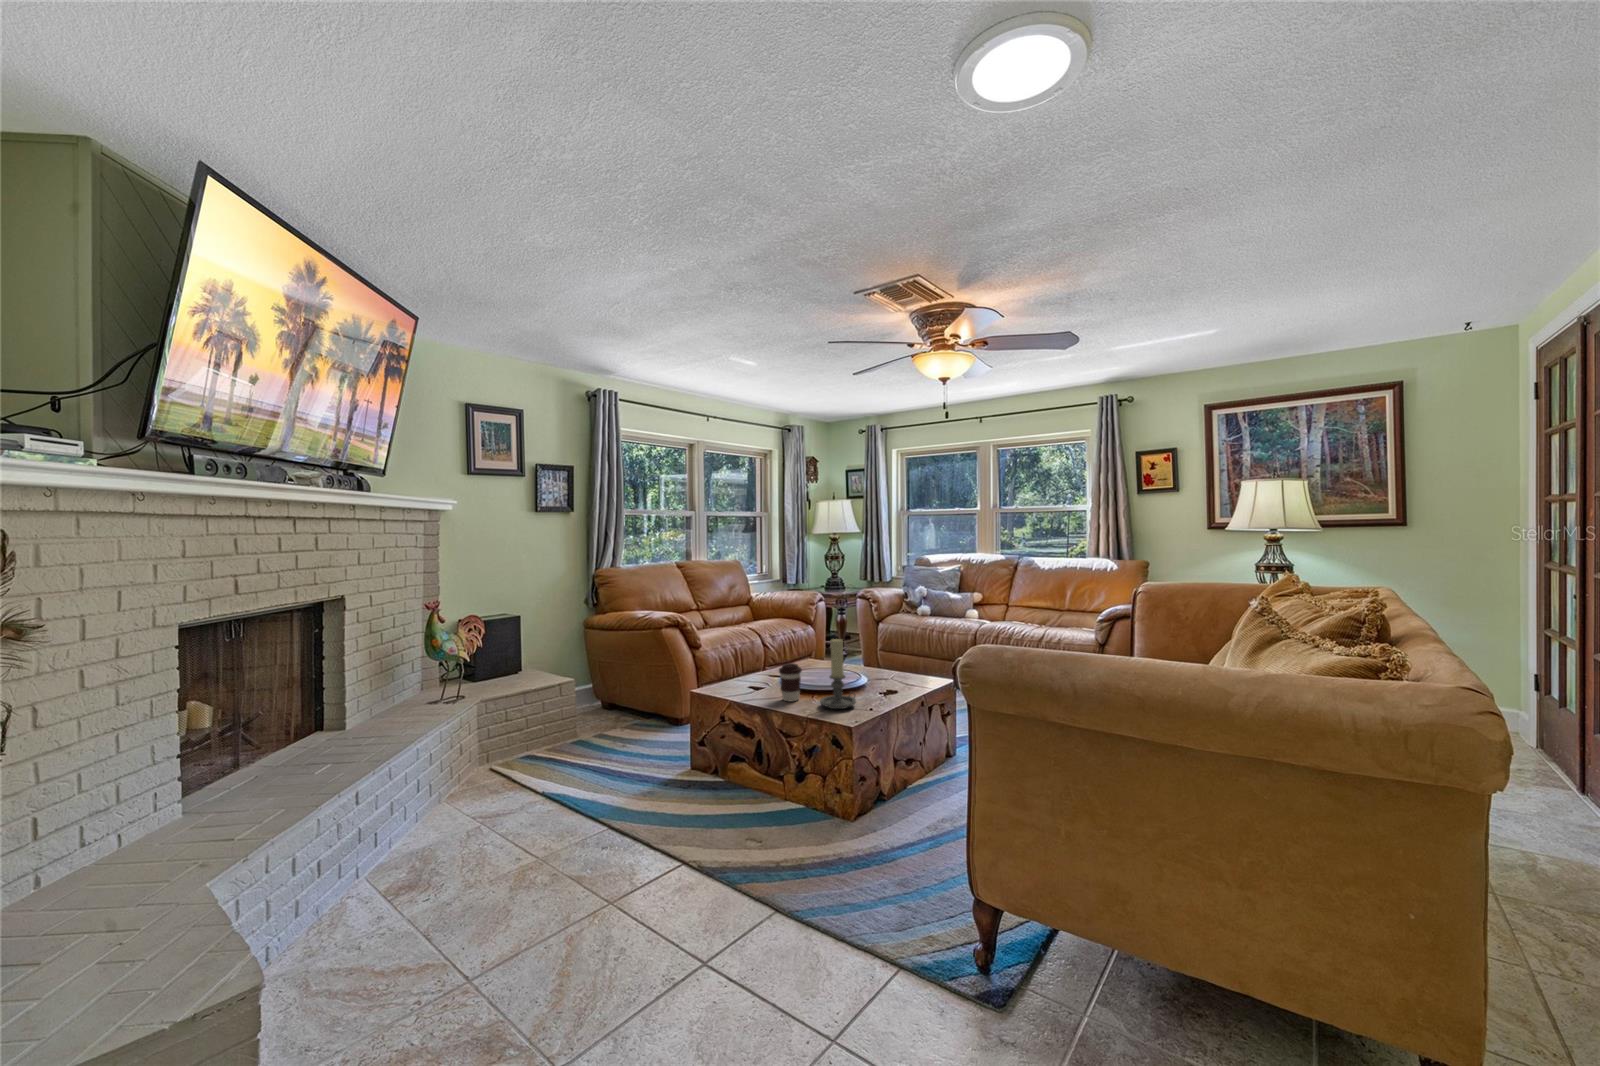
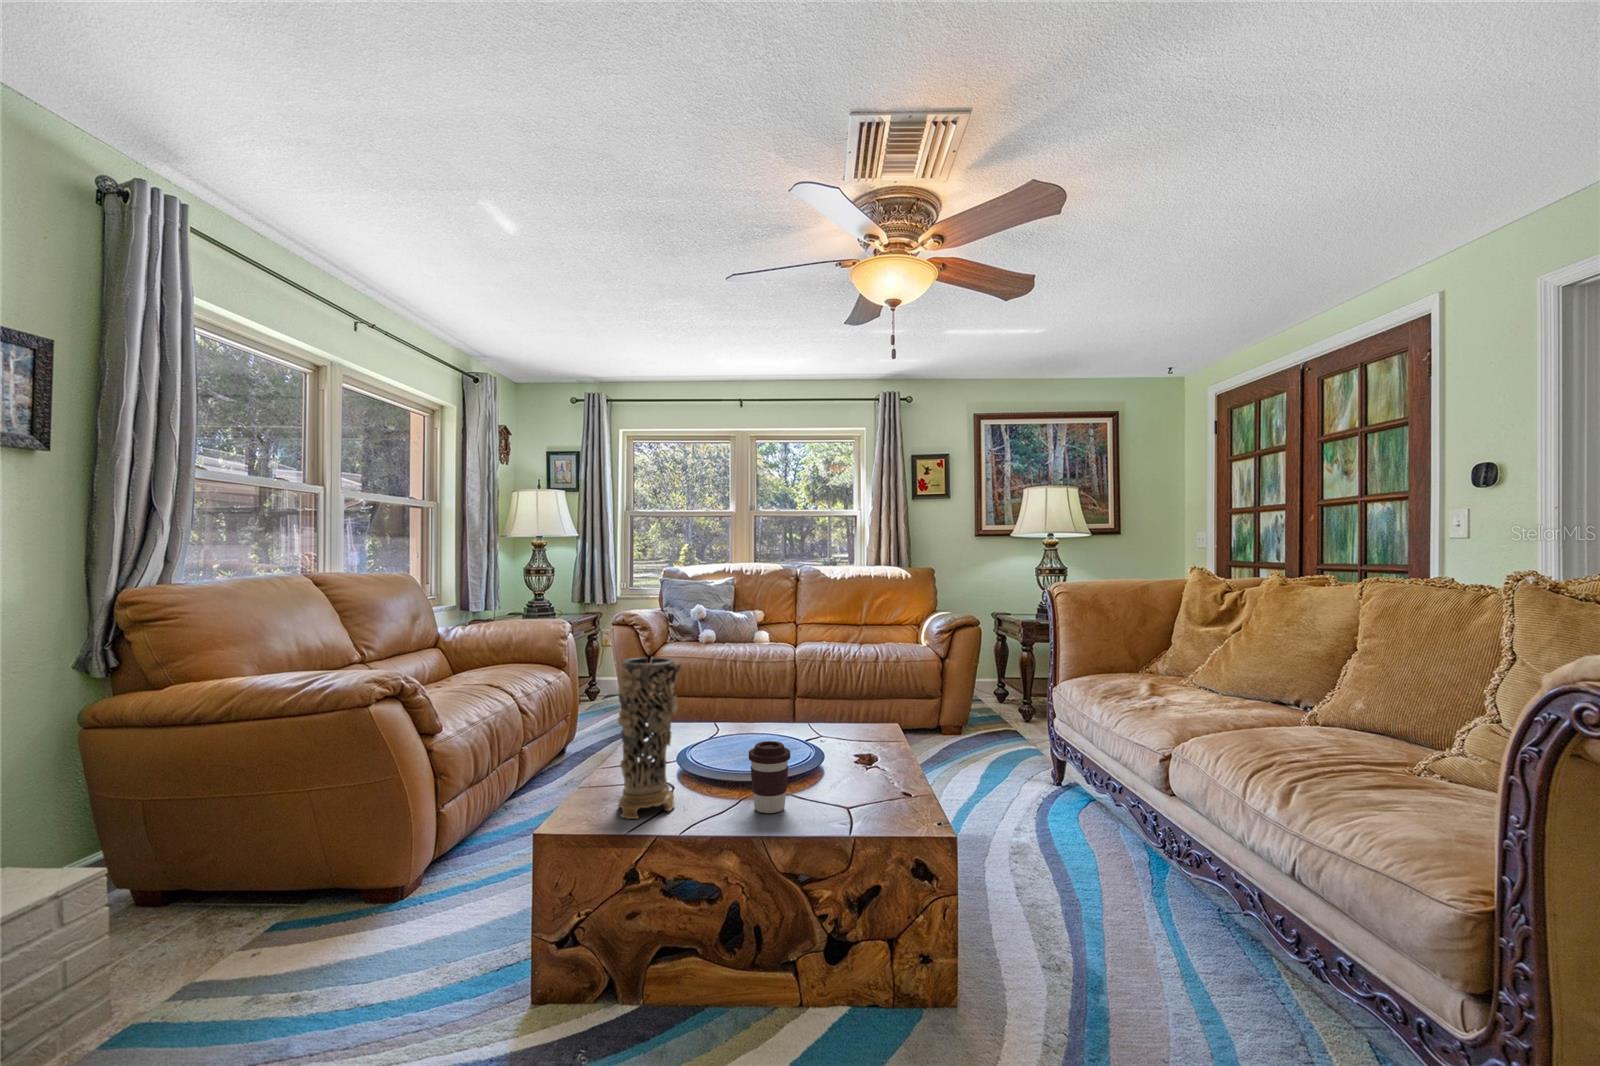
decorative vase: none [720,613,757,693] -> present [618,657,681,819]
candle holder: present [820,639,856,709] -> none [833,688,895,811]

